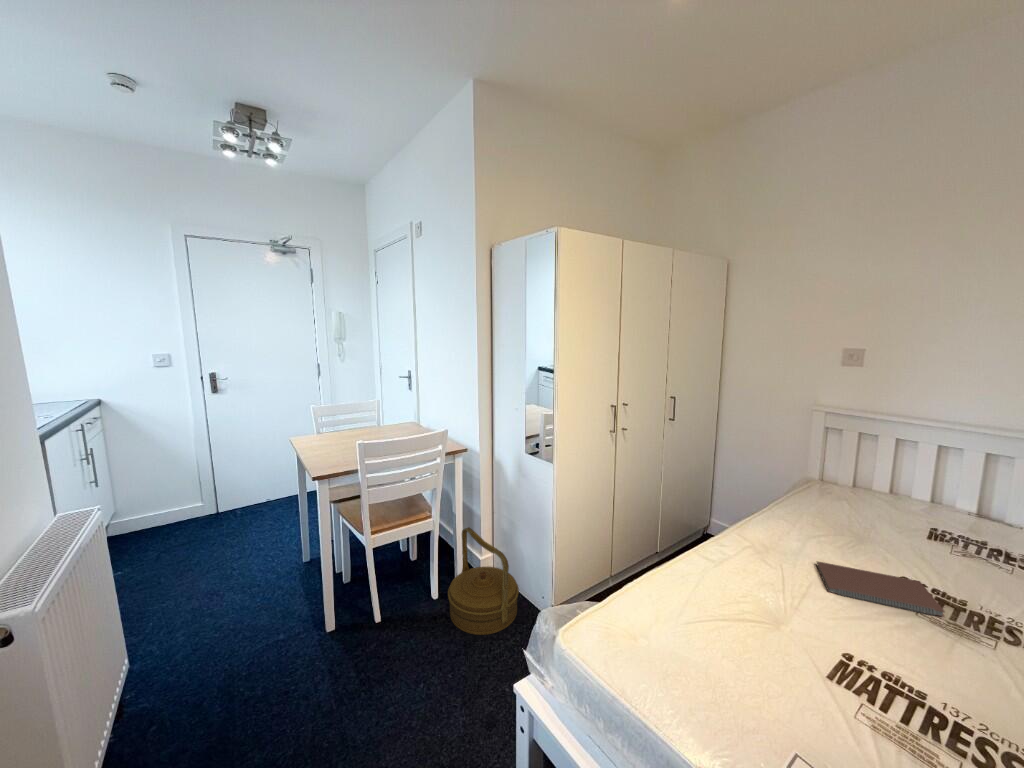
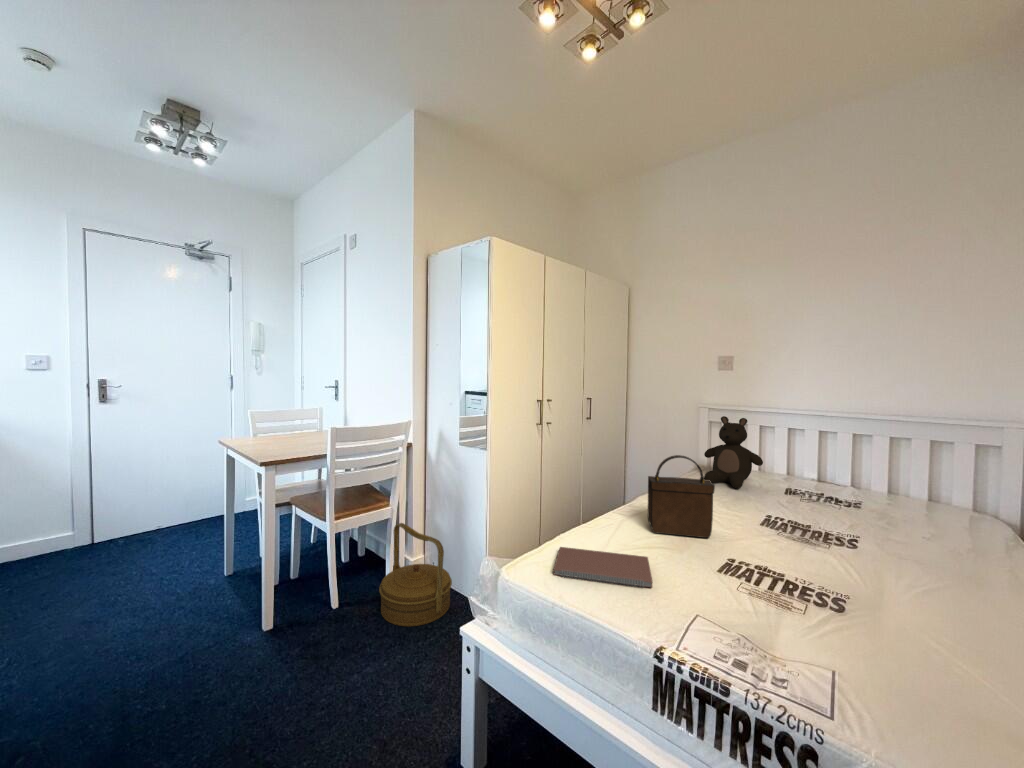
stuffed bear: none [814,432,898,524] -> present [704,416,763,488]
handbag: none [737,506,830,613] -> present [648,455,715,538]
notebook: present [816,561,945,616] -> present [553,547,653,587]

